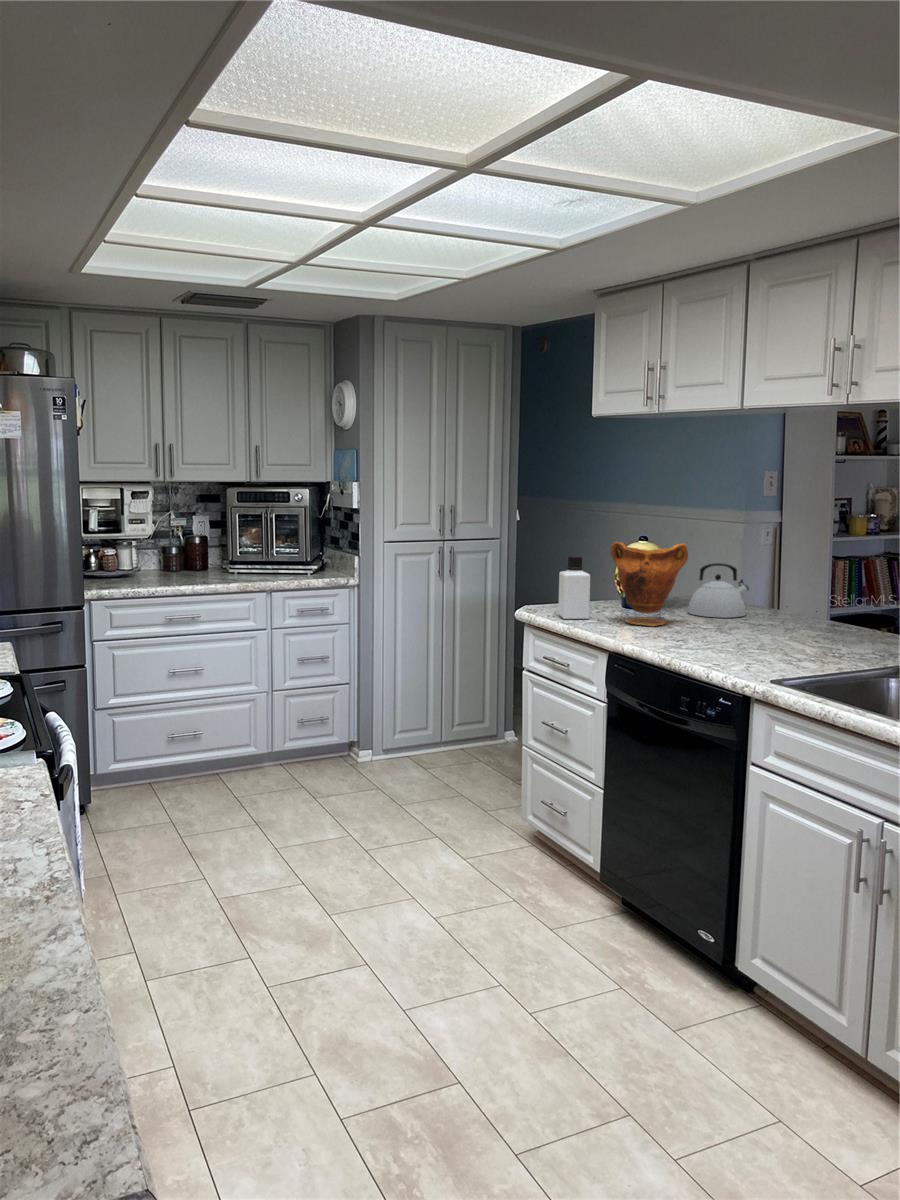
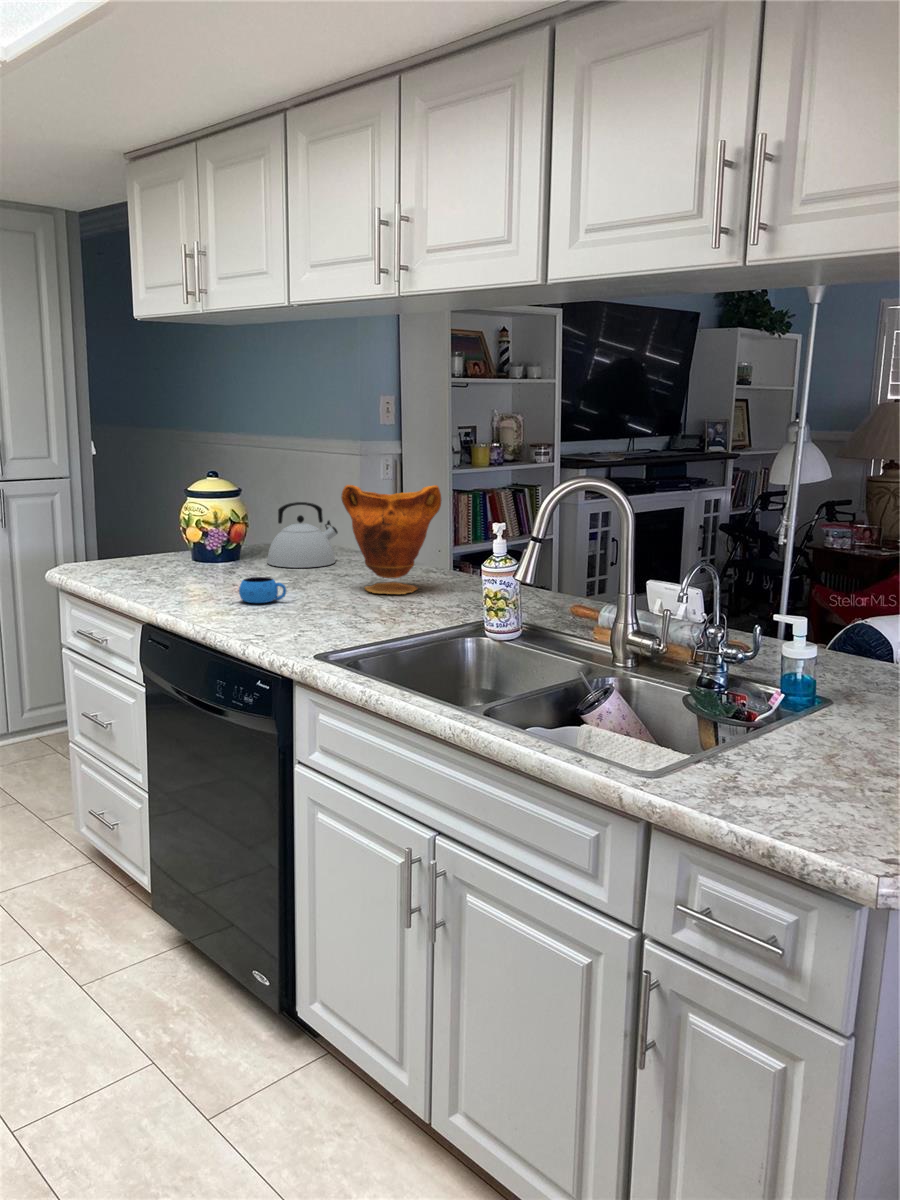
vase: present [610,542,688,626] -> present [341,485,442,594]
bottle: present [558,556,590,619] -> none [94,498,135,579]
mug: none [686,622,725,642] -> present [239,577,286,603]

